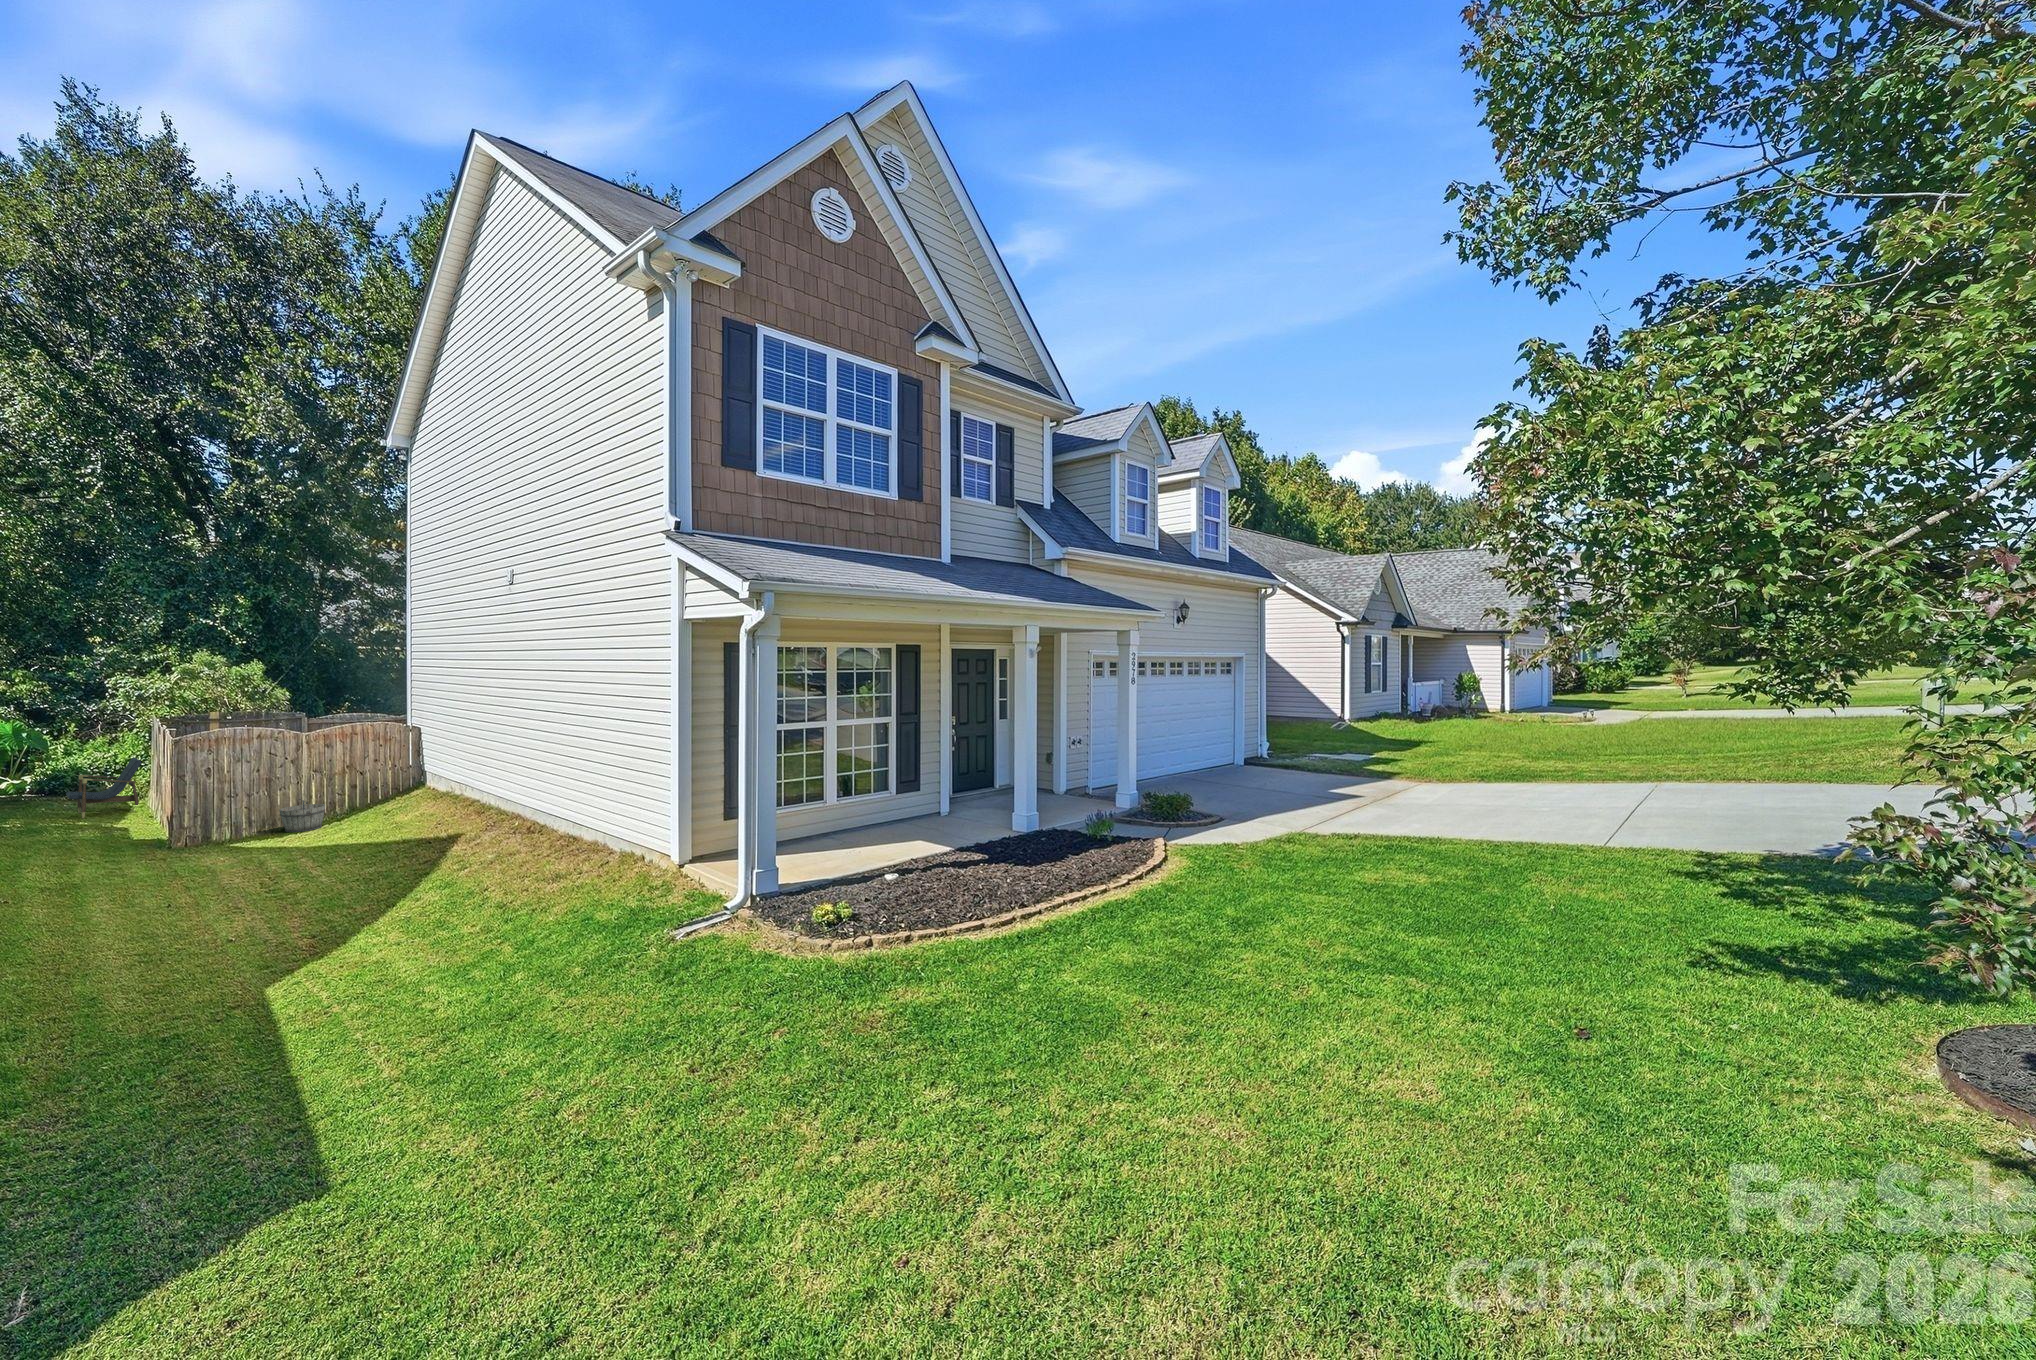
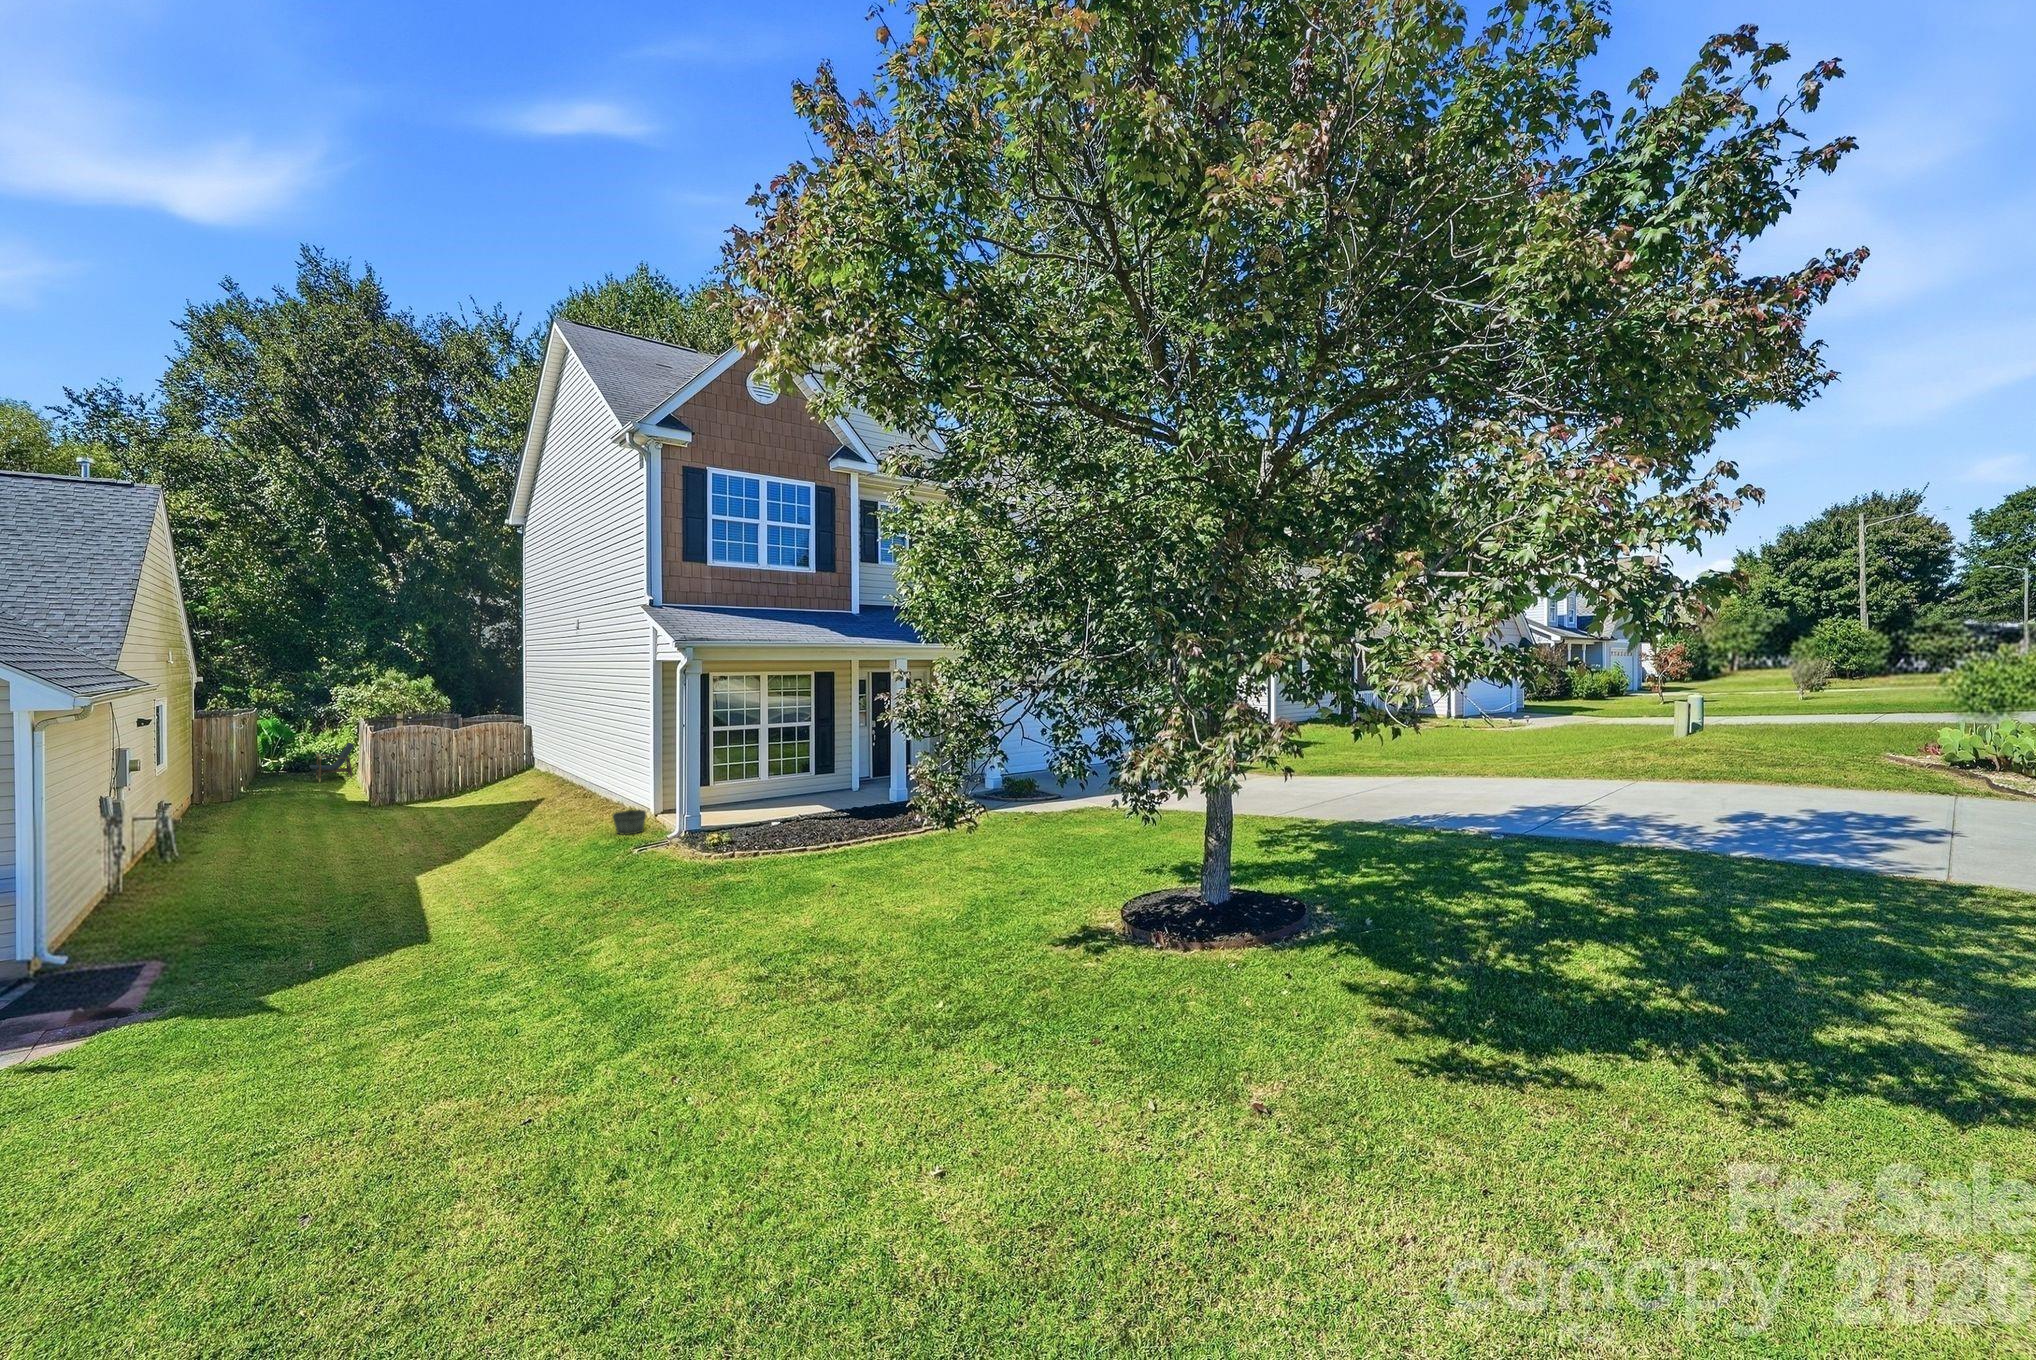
wooden bucket: present [279,799,325,832] -> present [613,810,646,835]

